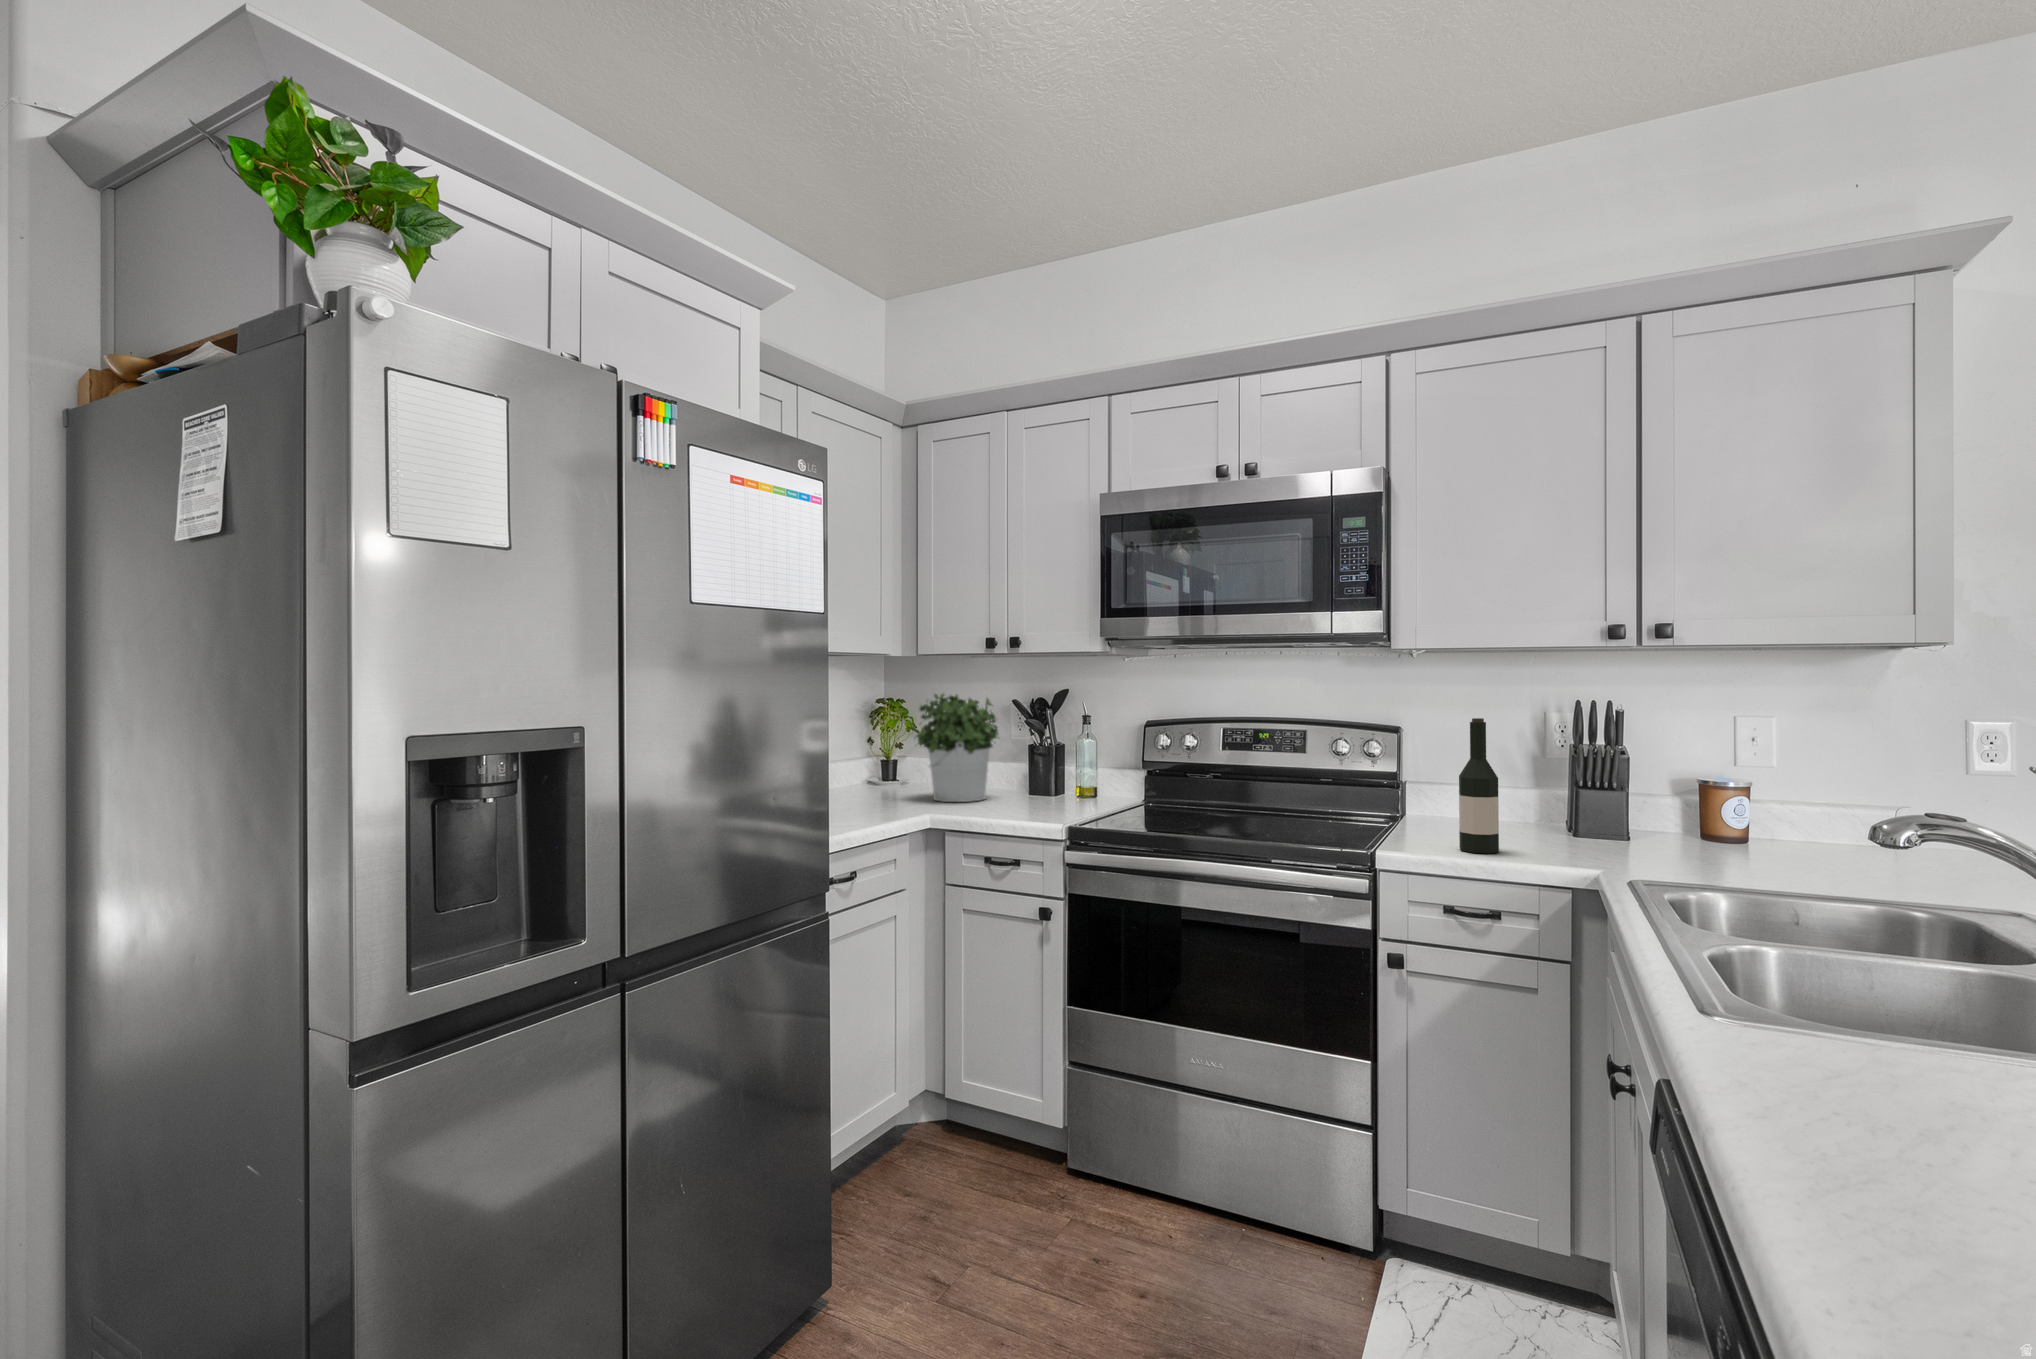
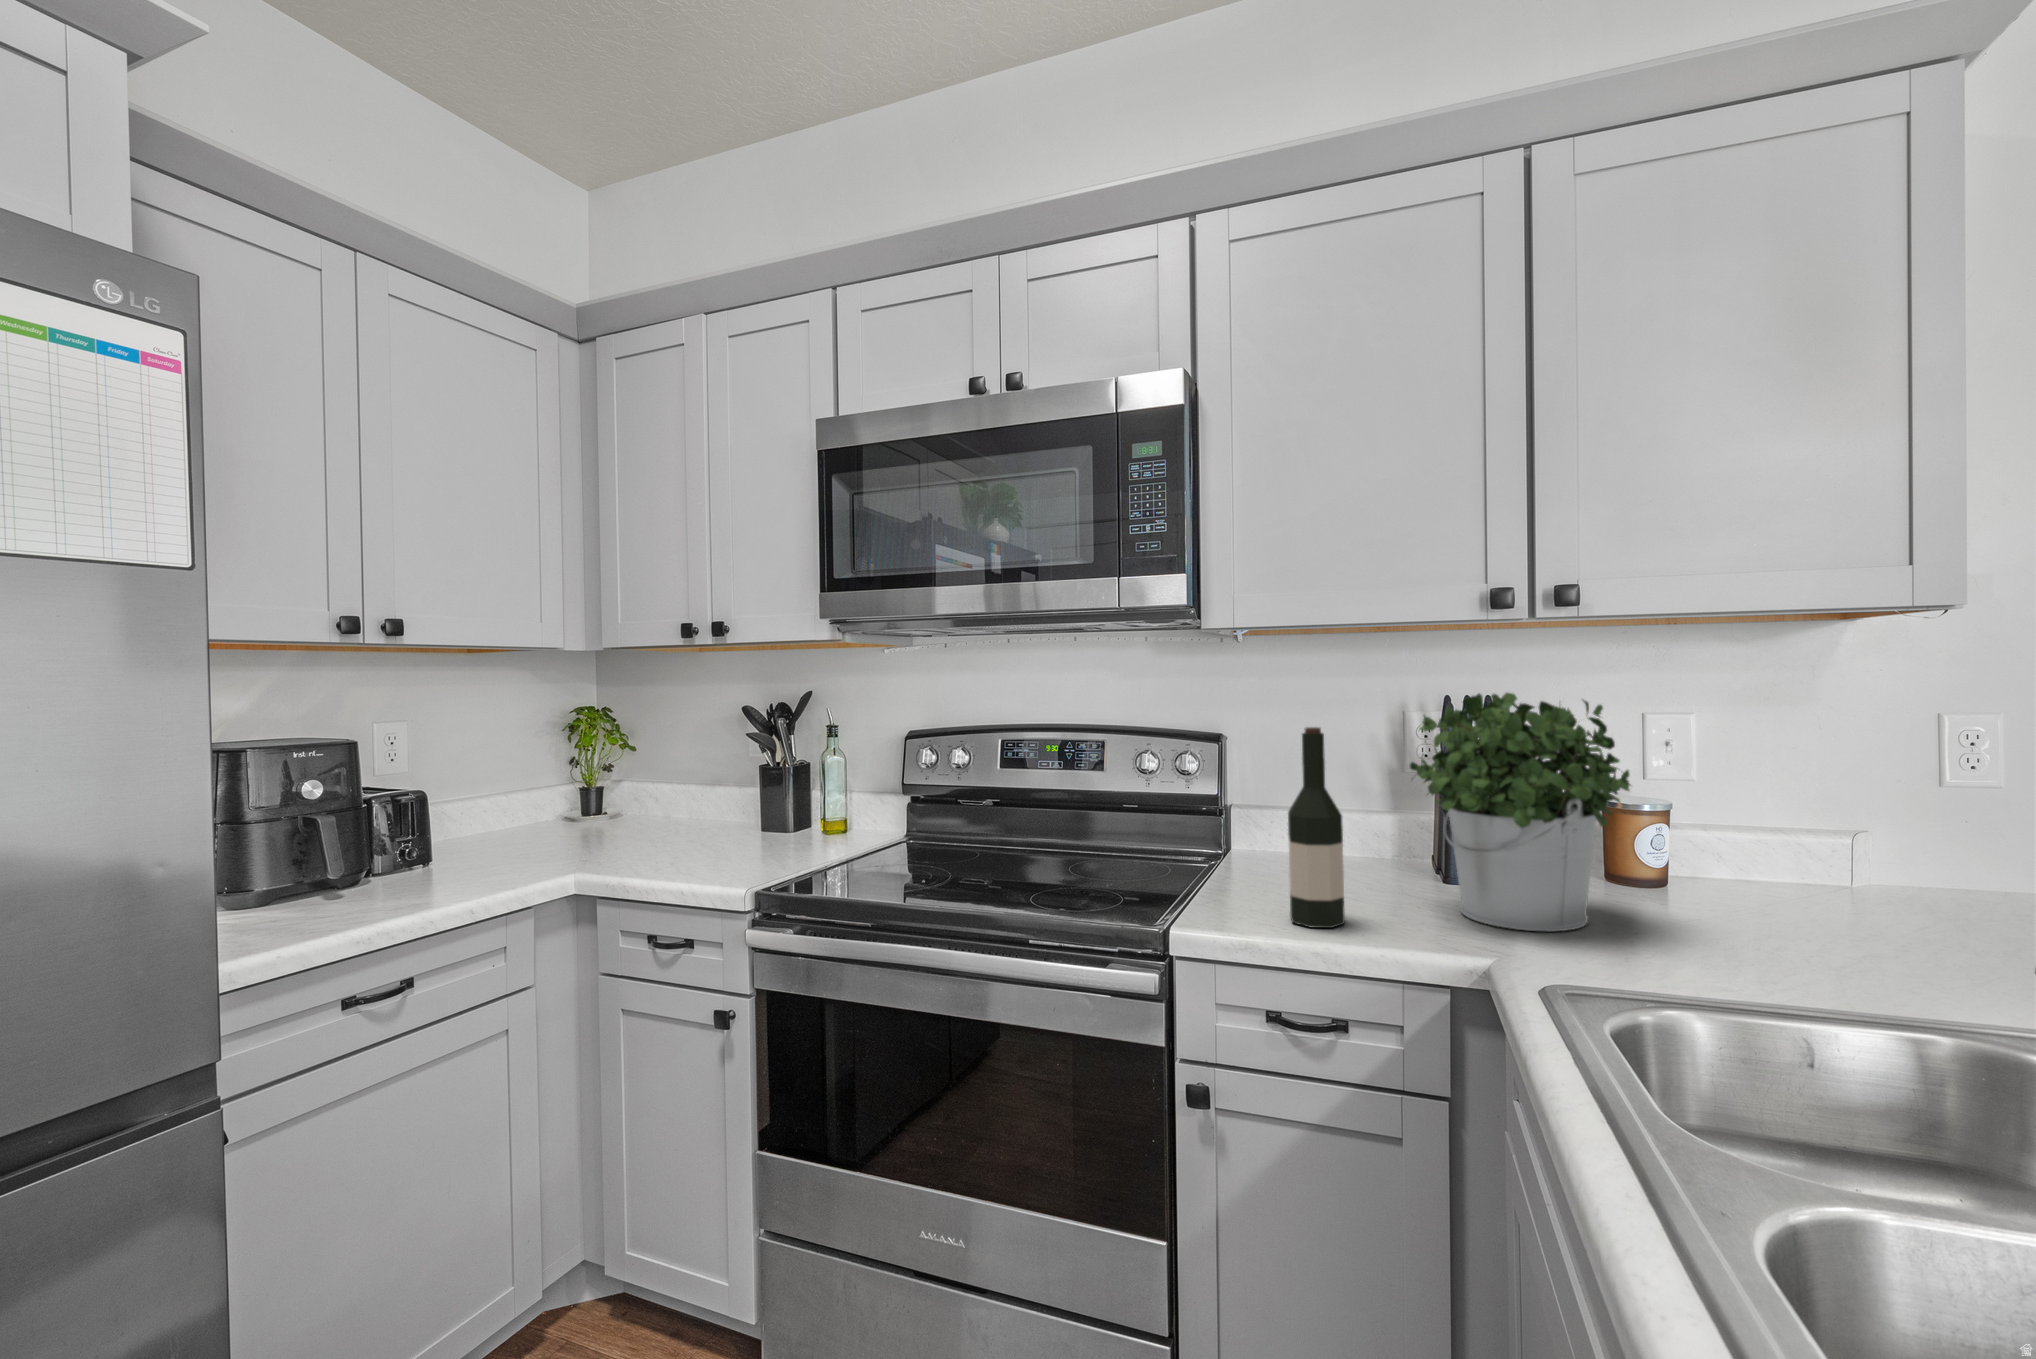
potted plant: present [911,694,998,802] -> present [1410,693,1630,931]

